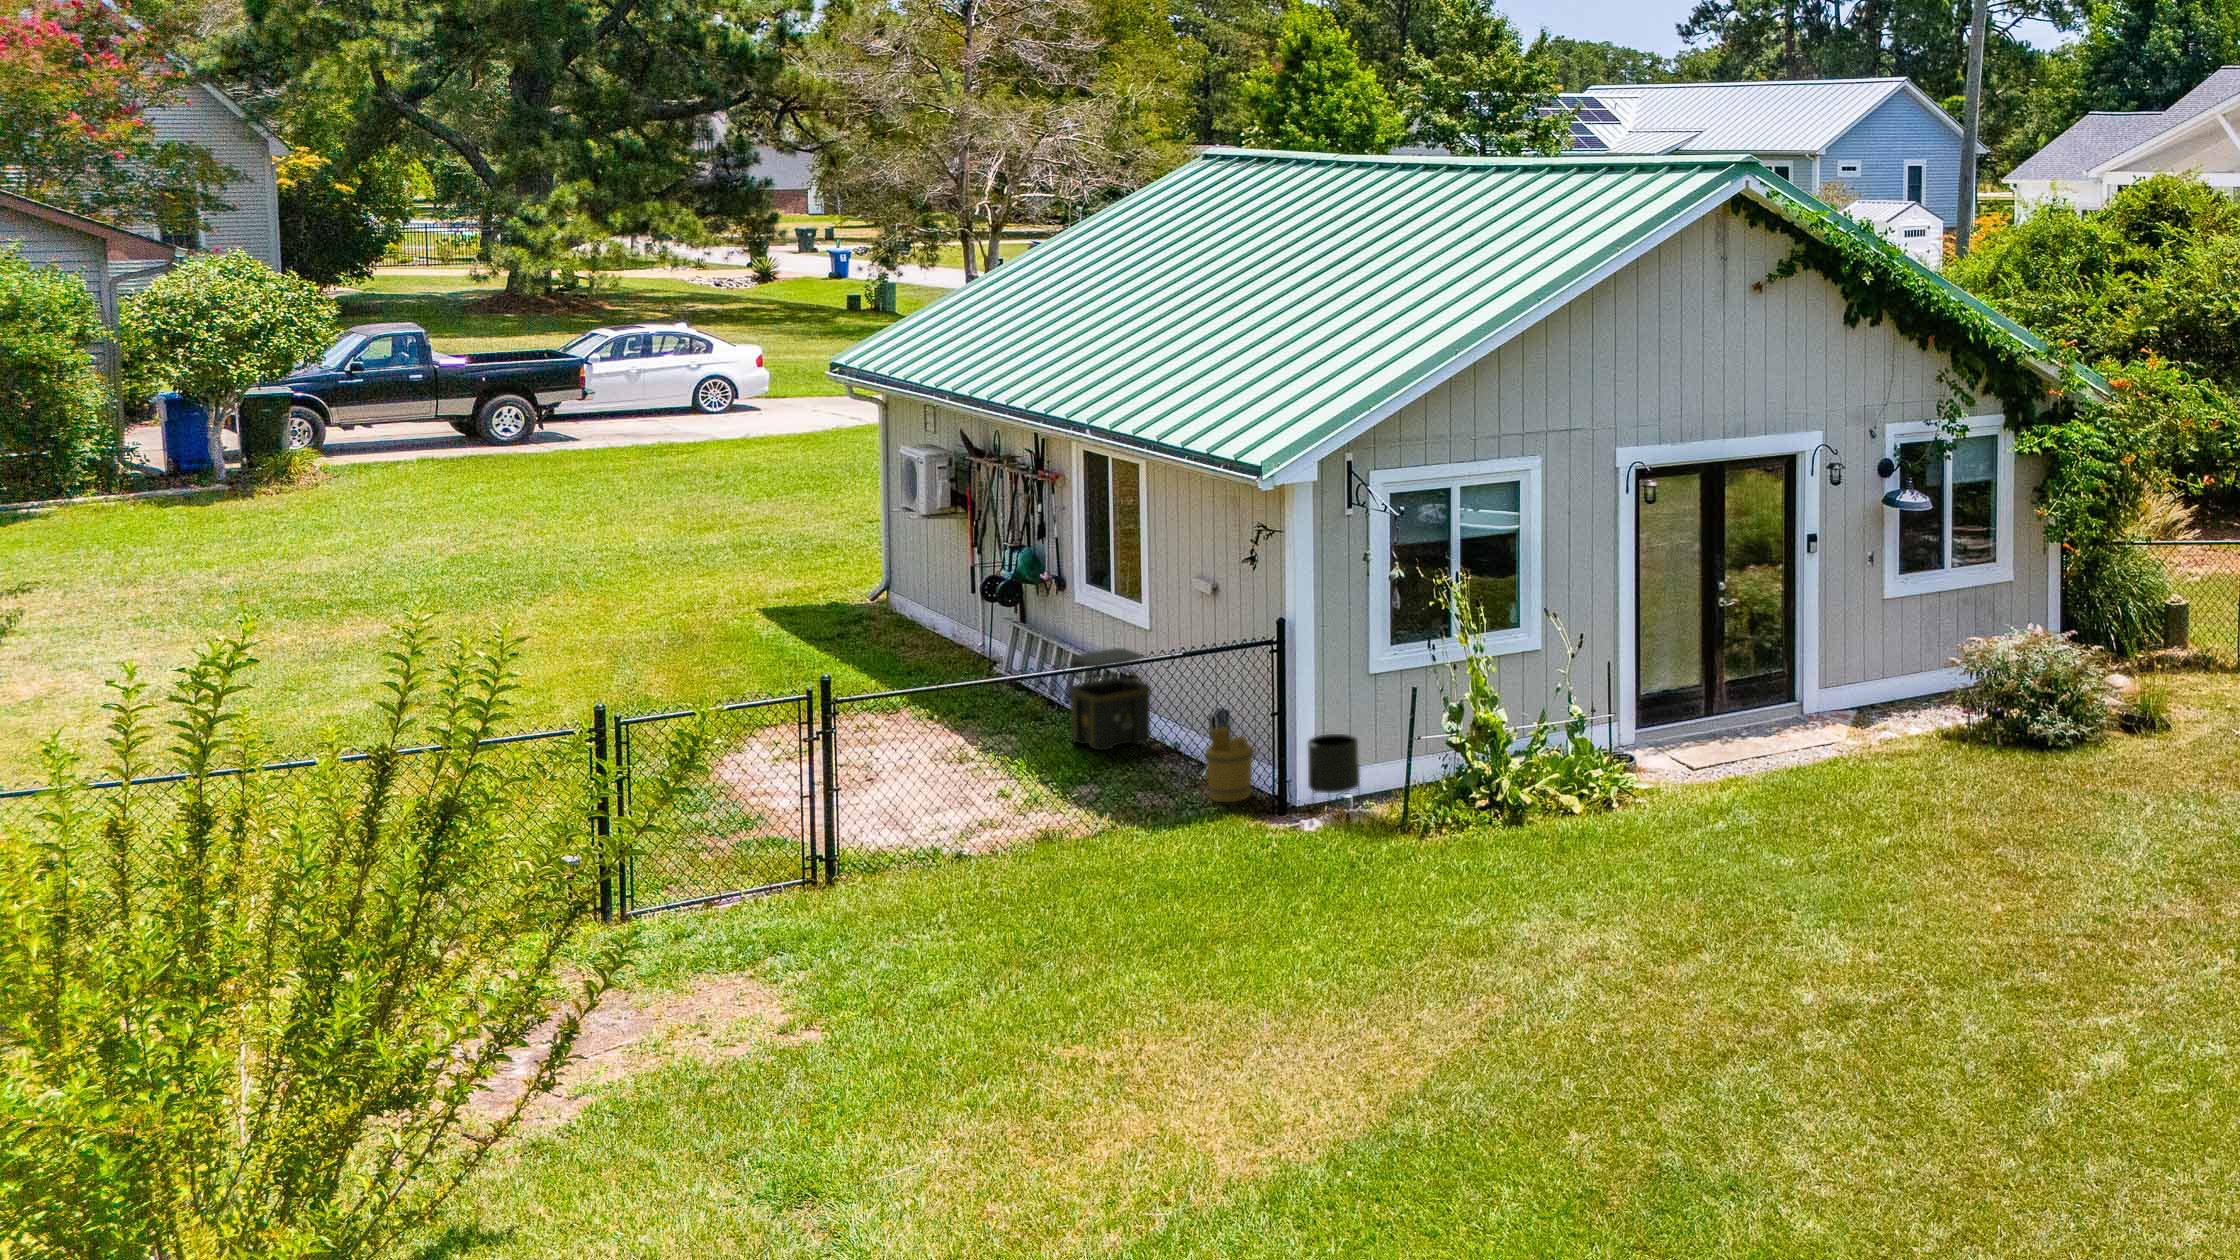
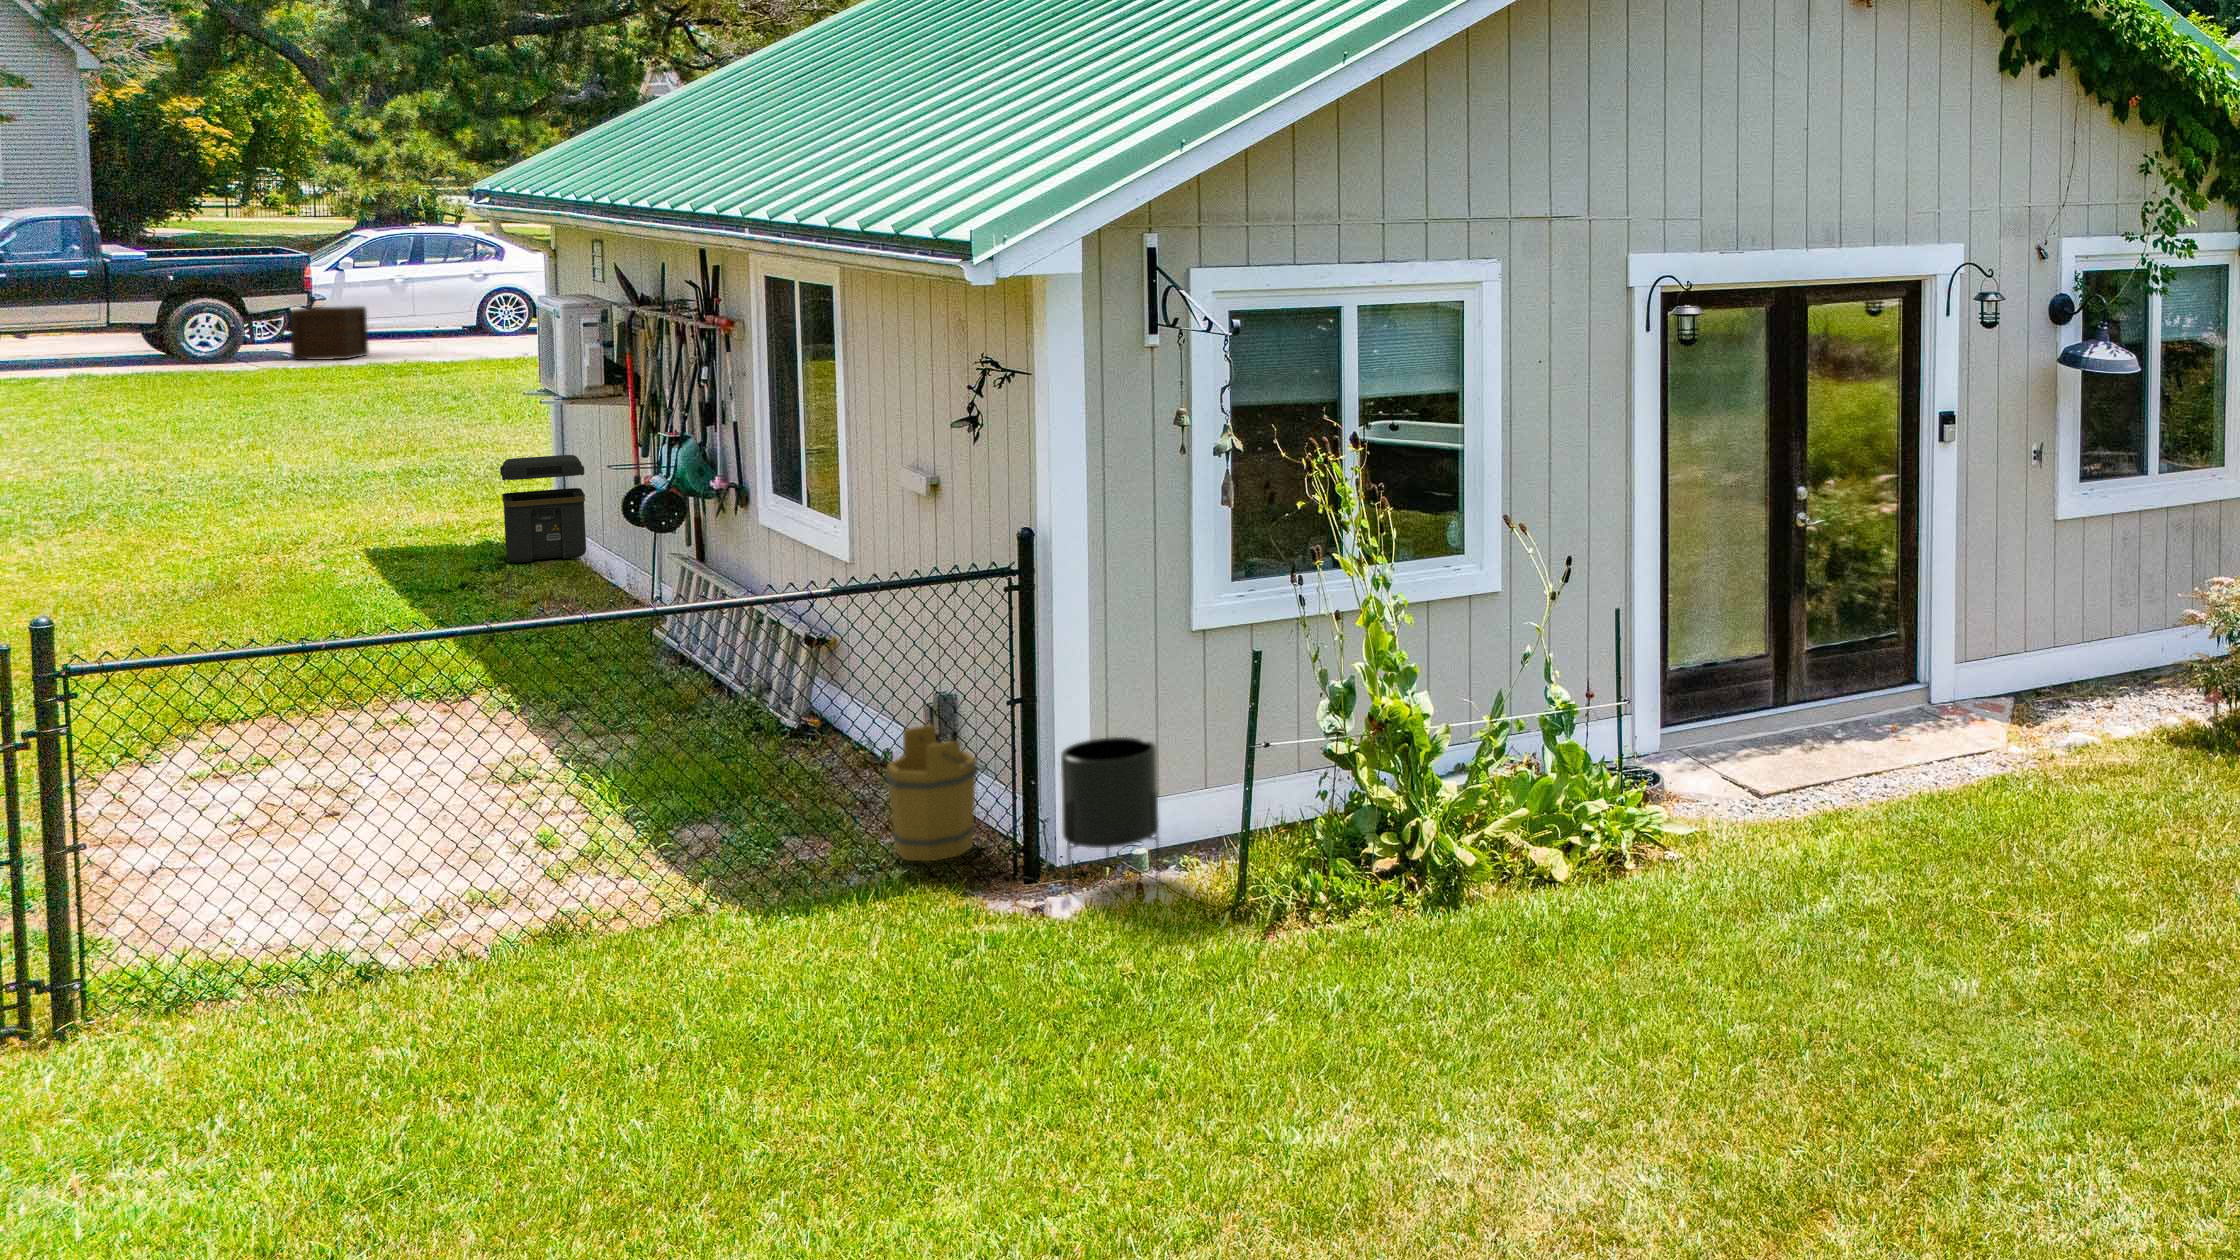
wooden crate: none [539,389,598,434] -> present [289,306,369,360]
toolbox: present [1069,648,1151,750] -> present [500,455,586,563]

